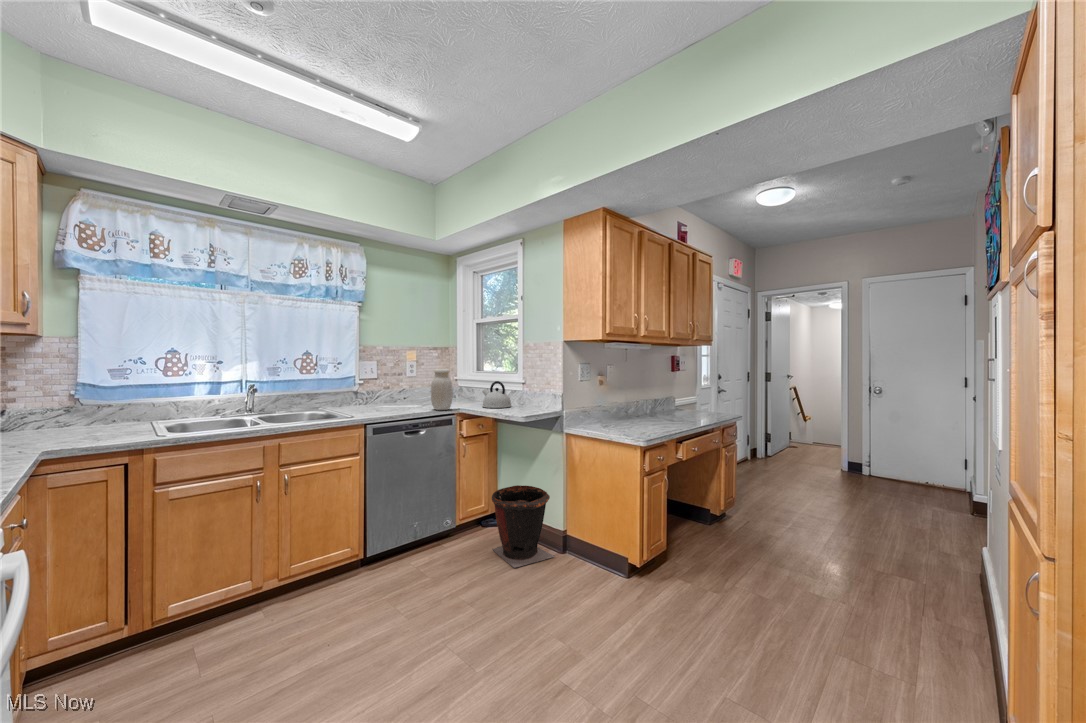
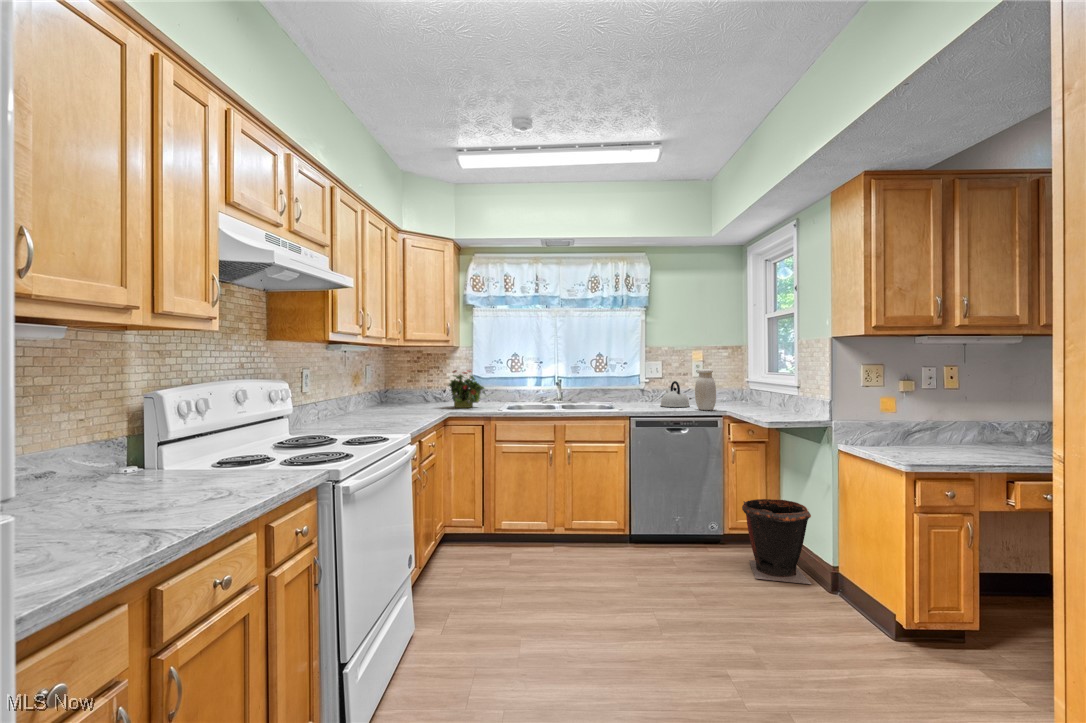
potted plant: none [28,373,121,439] -> present [448,370,485,408]
kettle: present [482,381,511,408] -> present [661,381,690,407]

